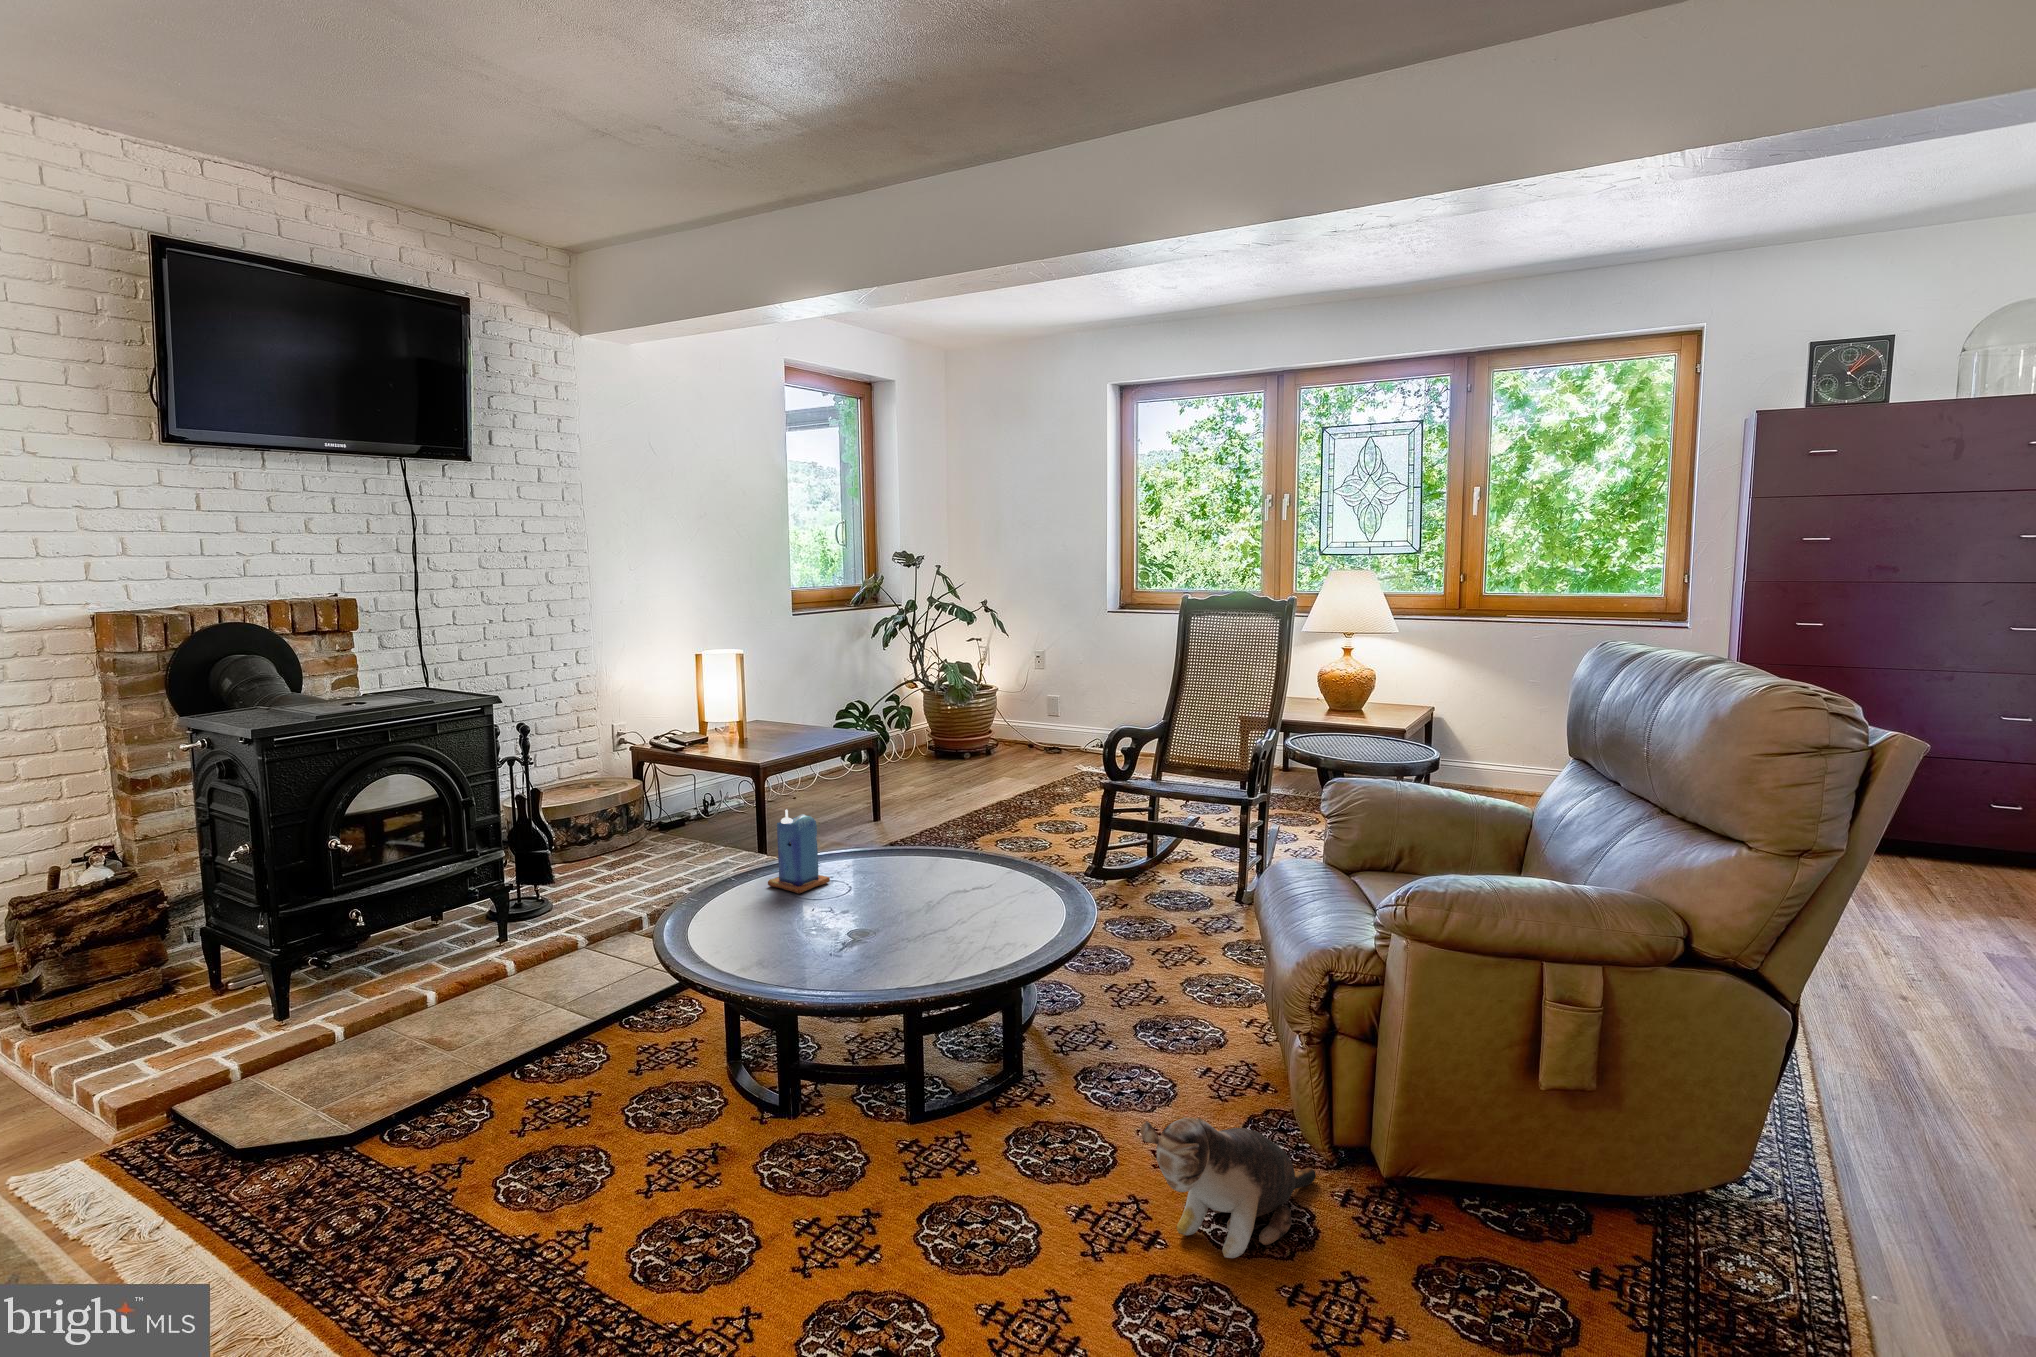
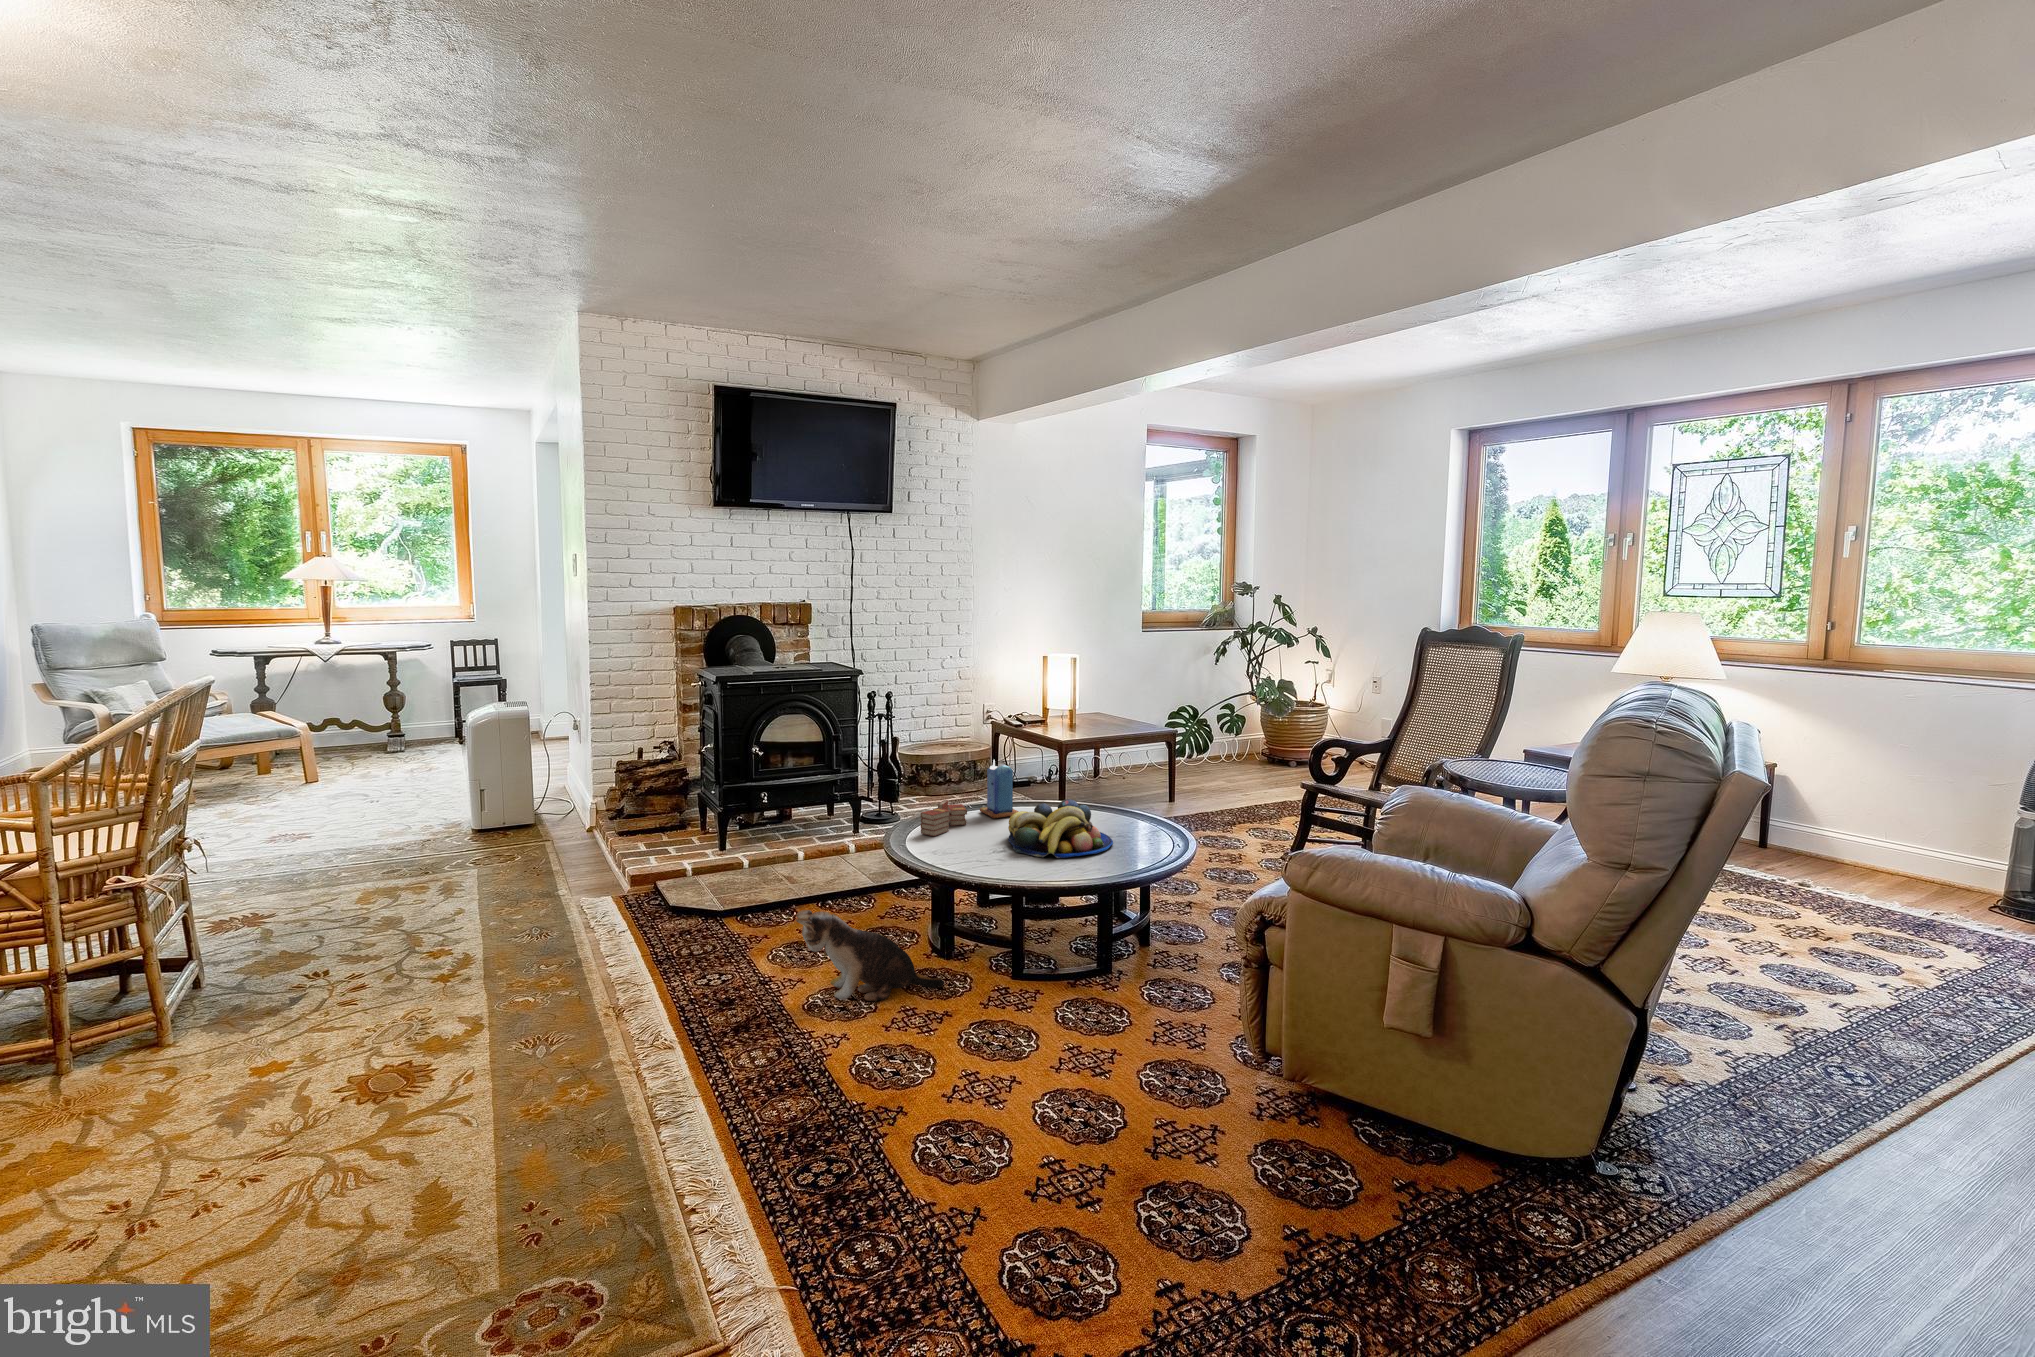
fruit bowl: none [851,851,1001,942] -> present [1008,799,1113,858]
book: none [717,880,771,939] -> present [921,800,967,836]
plush toy: present [1141,1117,1316,1258] -> present [796,910,944,1001]

